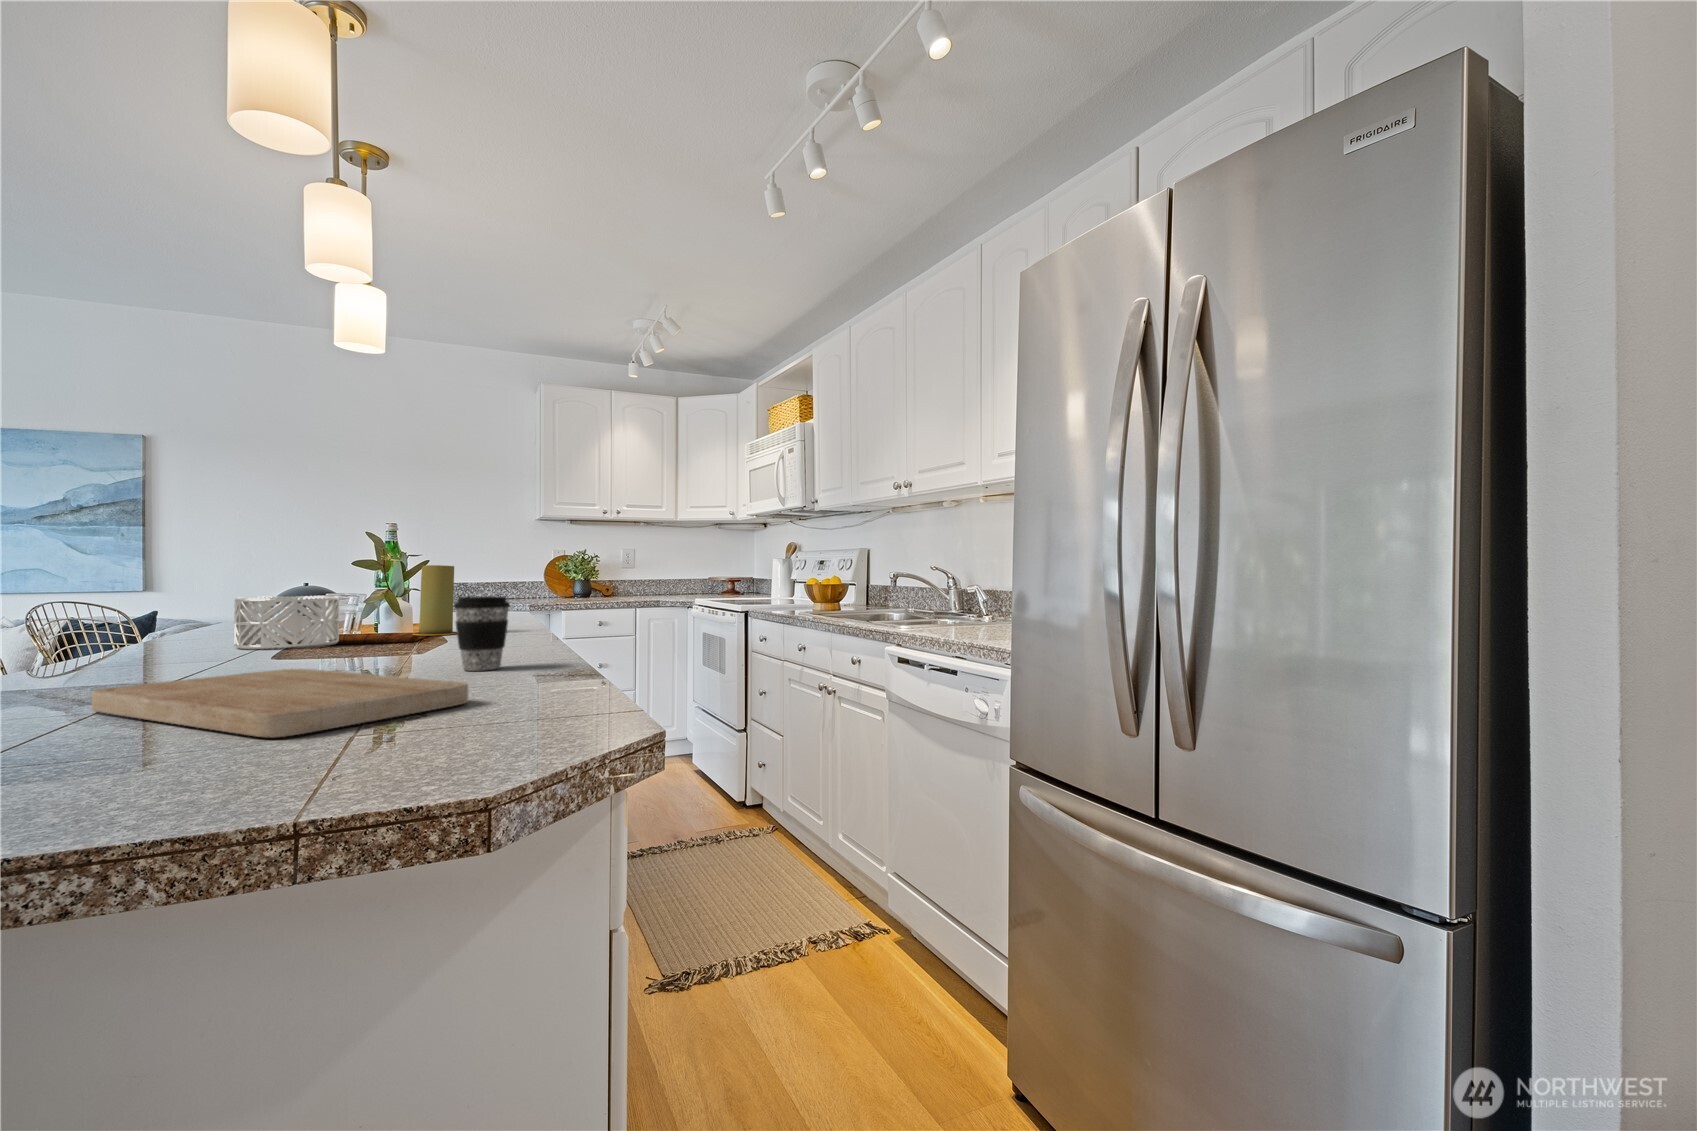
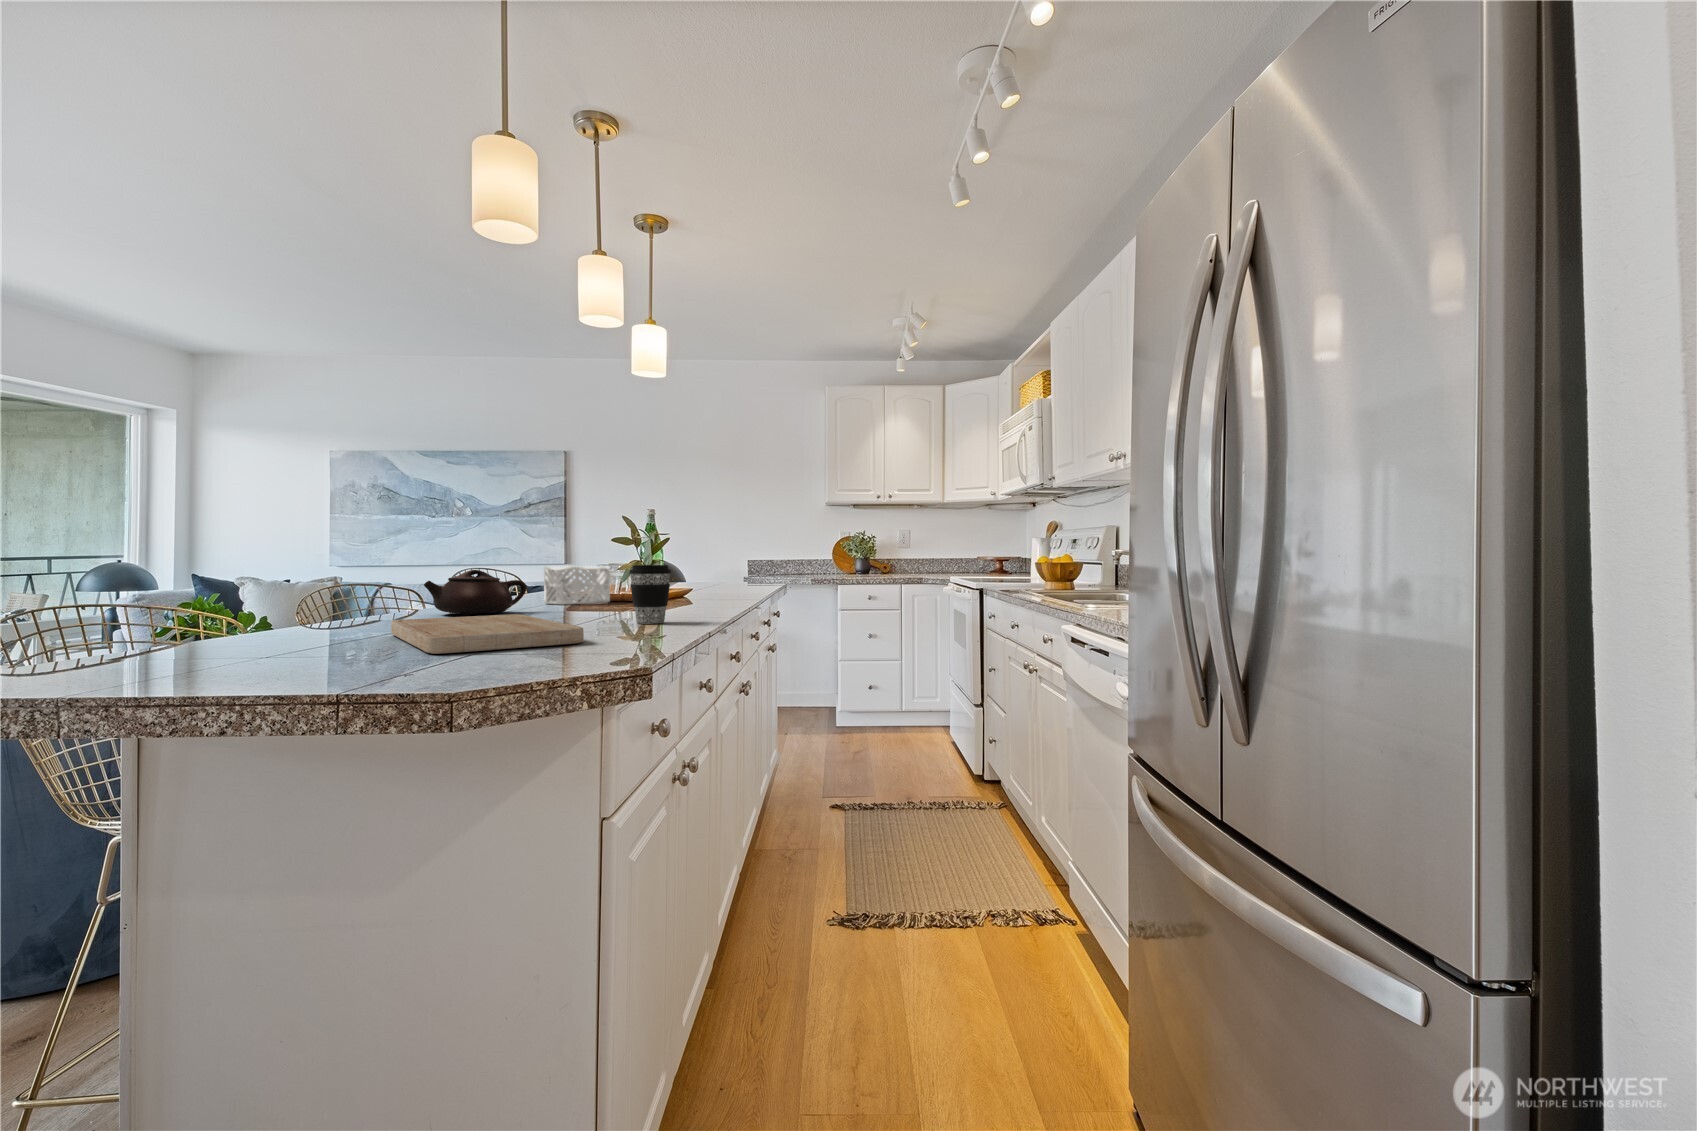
candle: present [413,565,457,635] -> none [668,542,702,600]
teapot: none [65,606,239,672] -> present [424,570,527,615]

